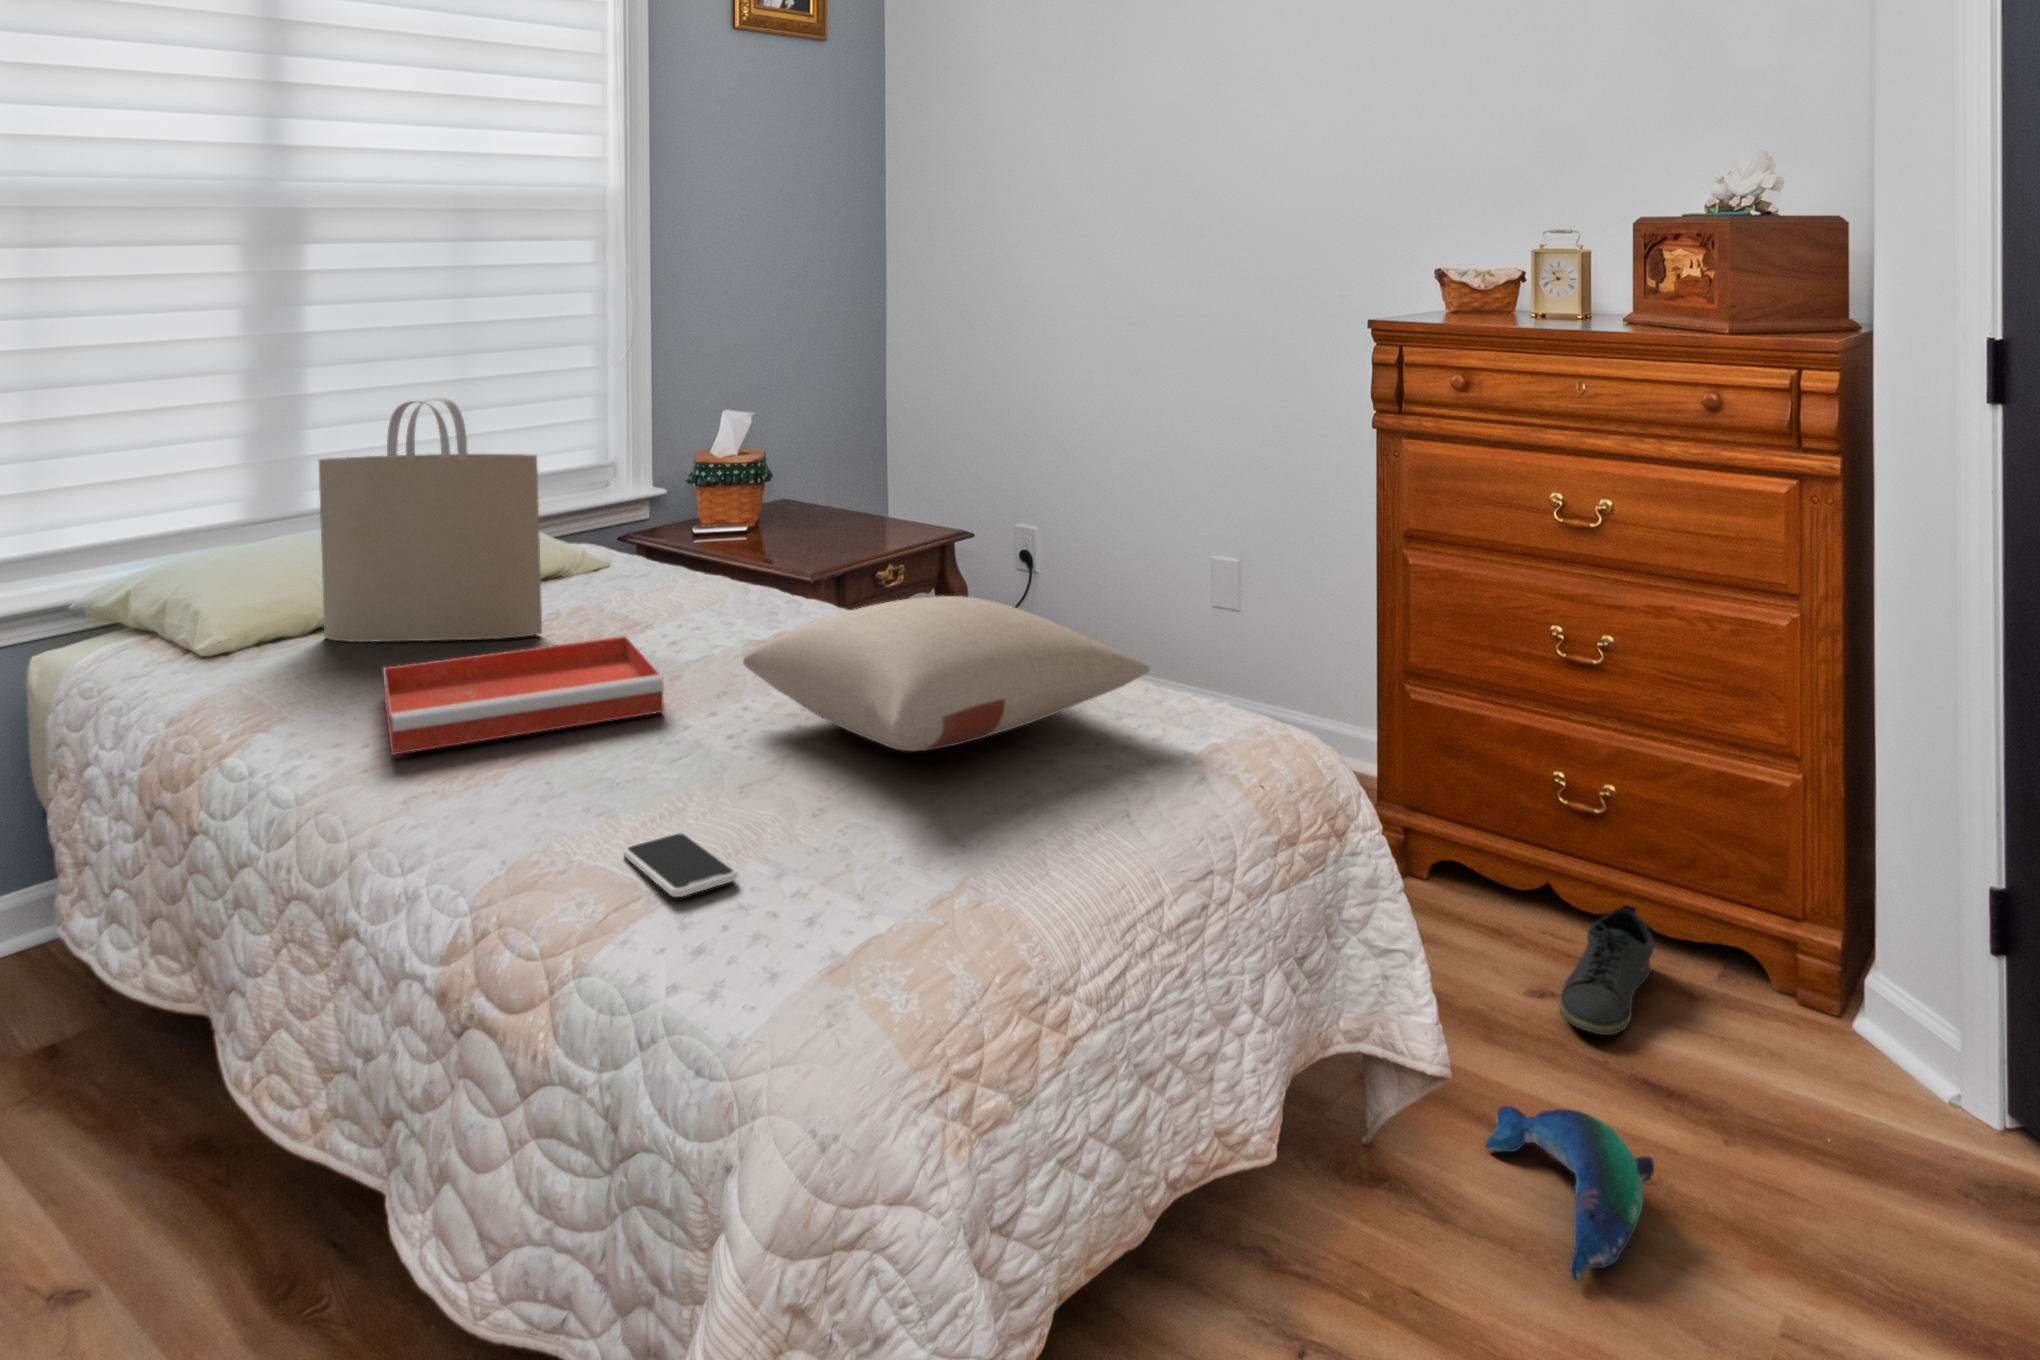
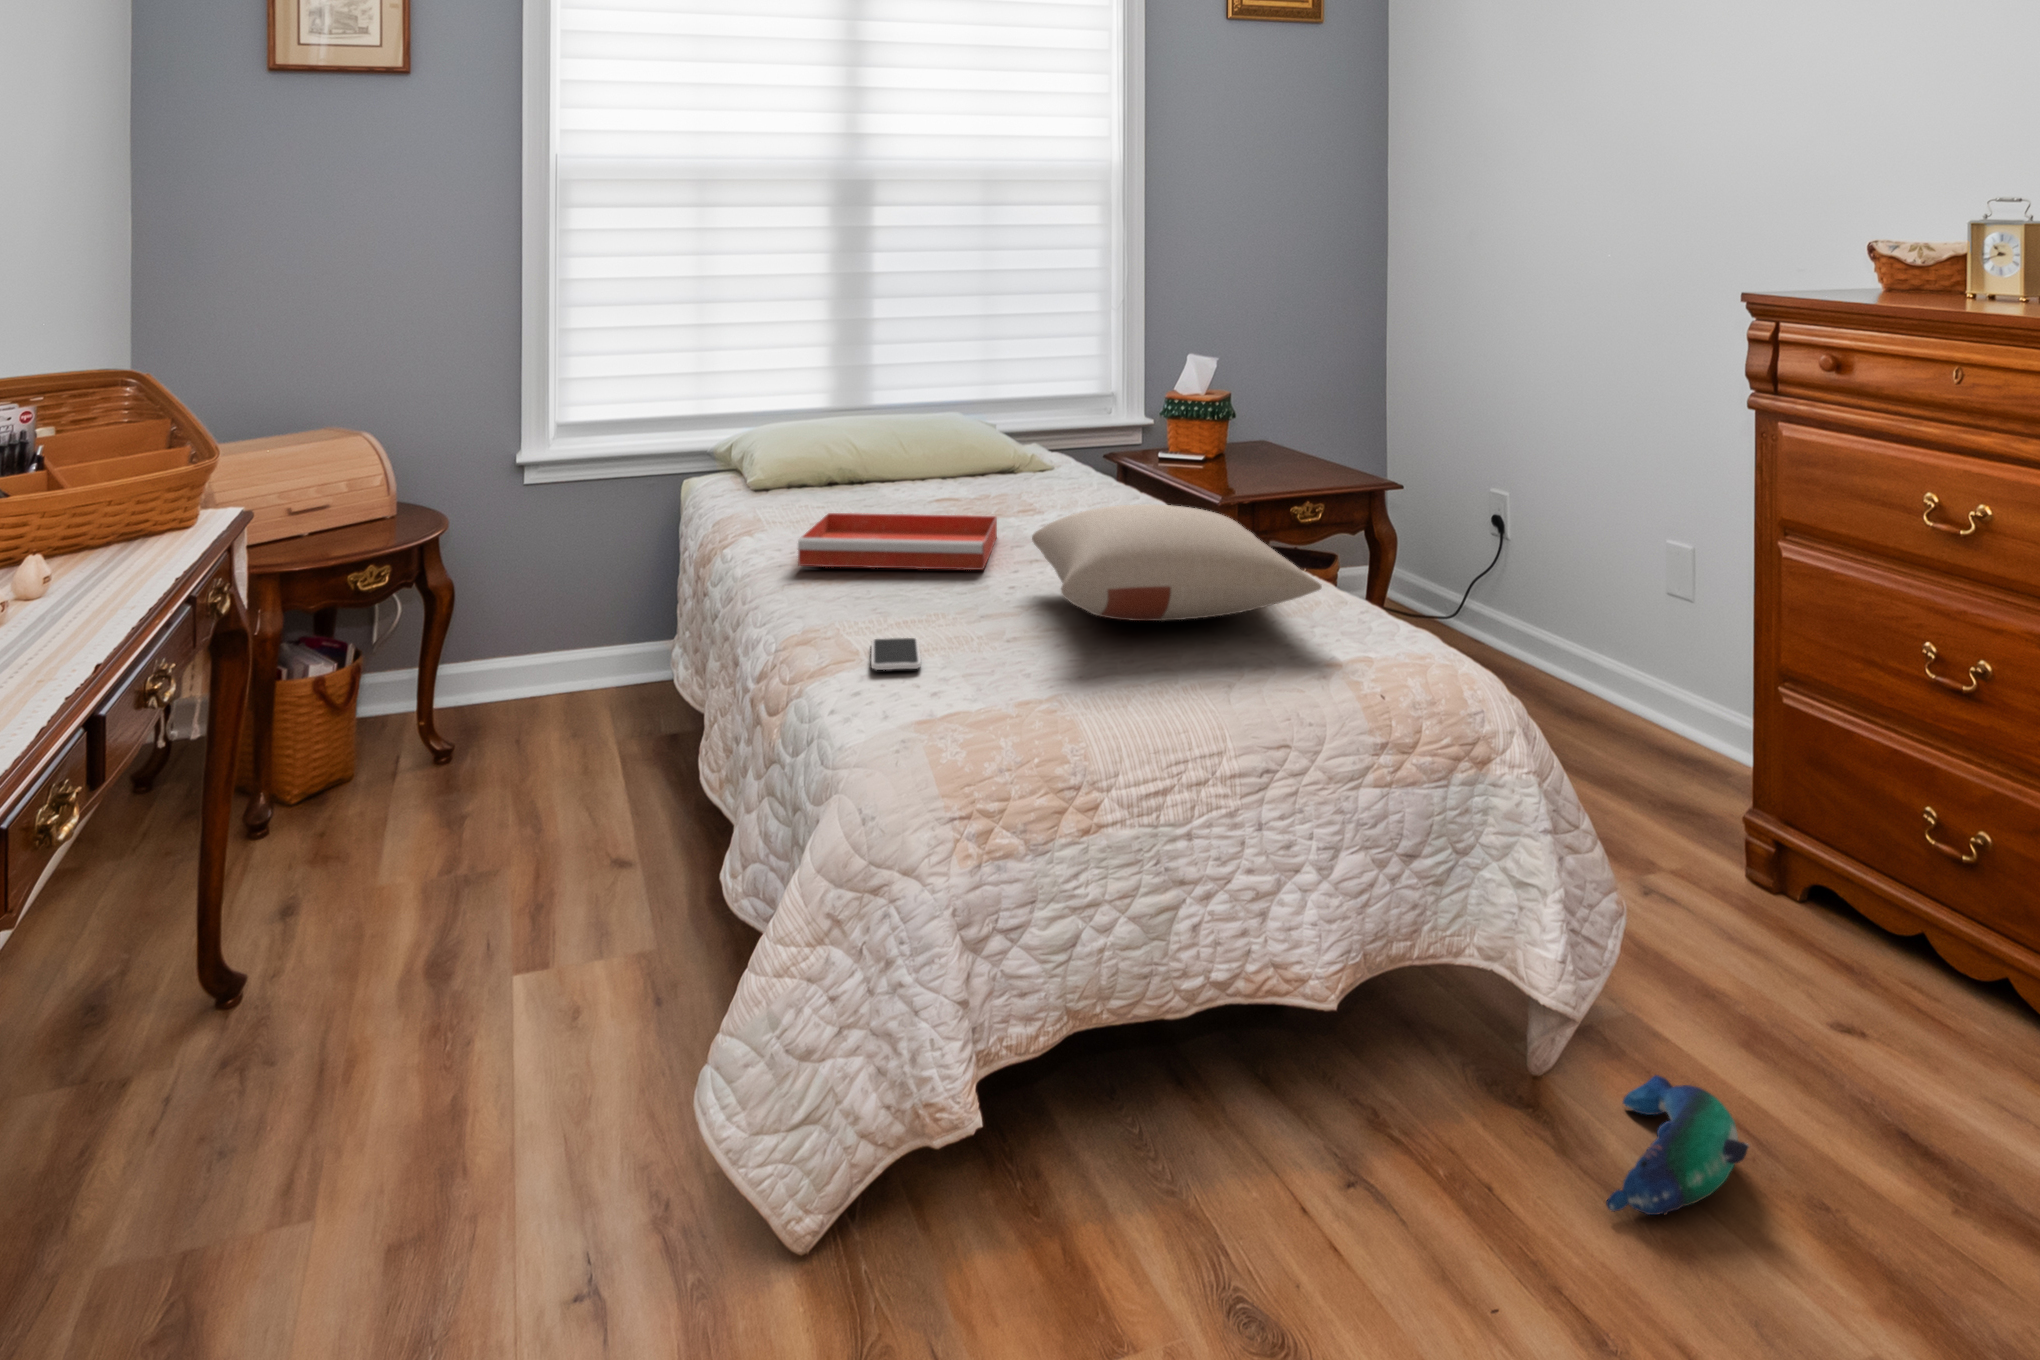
tote bag: present [319,397,542,642] -> none [828,322,961,511]
shoe: present [1560,905,1654,1035] -> none [1815,958,1982,1072]

